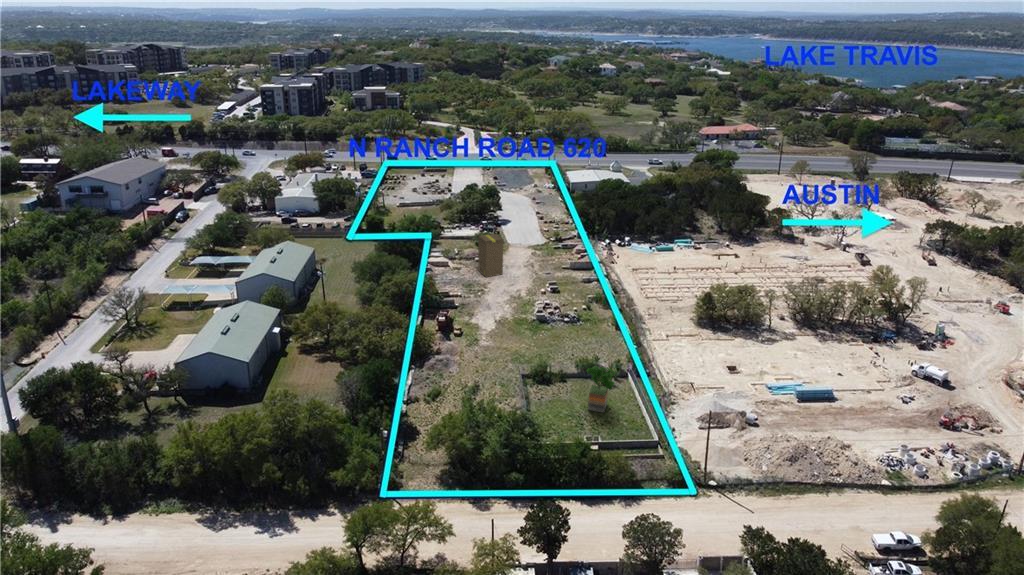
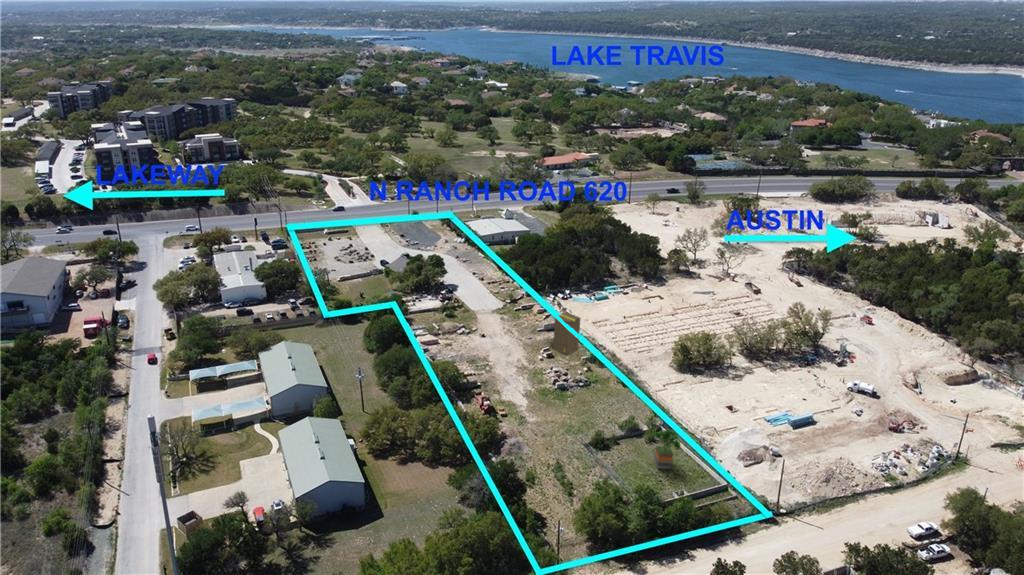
cardboard box: present [478,234,503,277] -> present [553,312,580,355]

